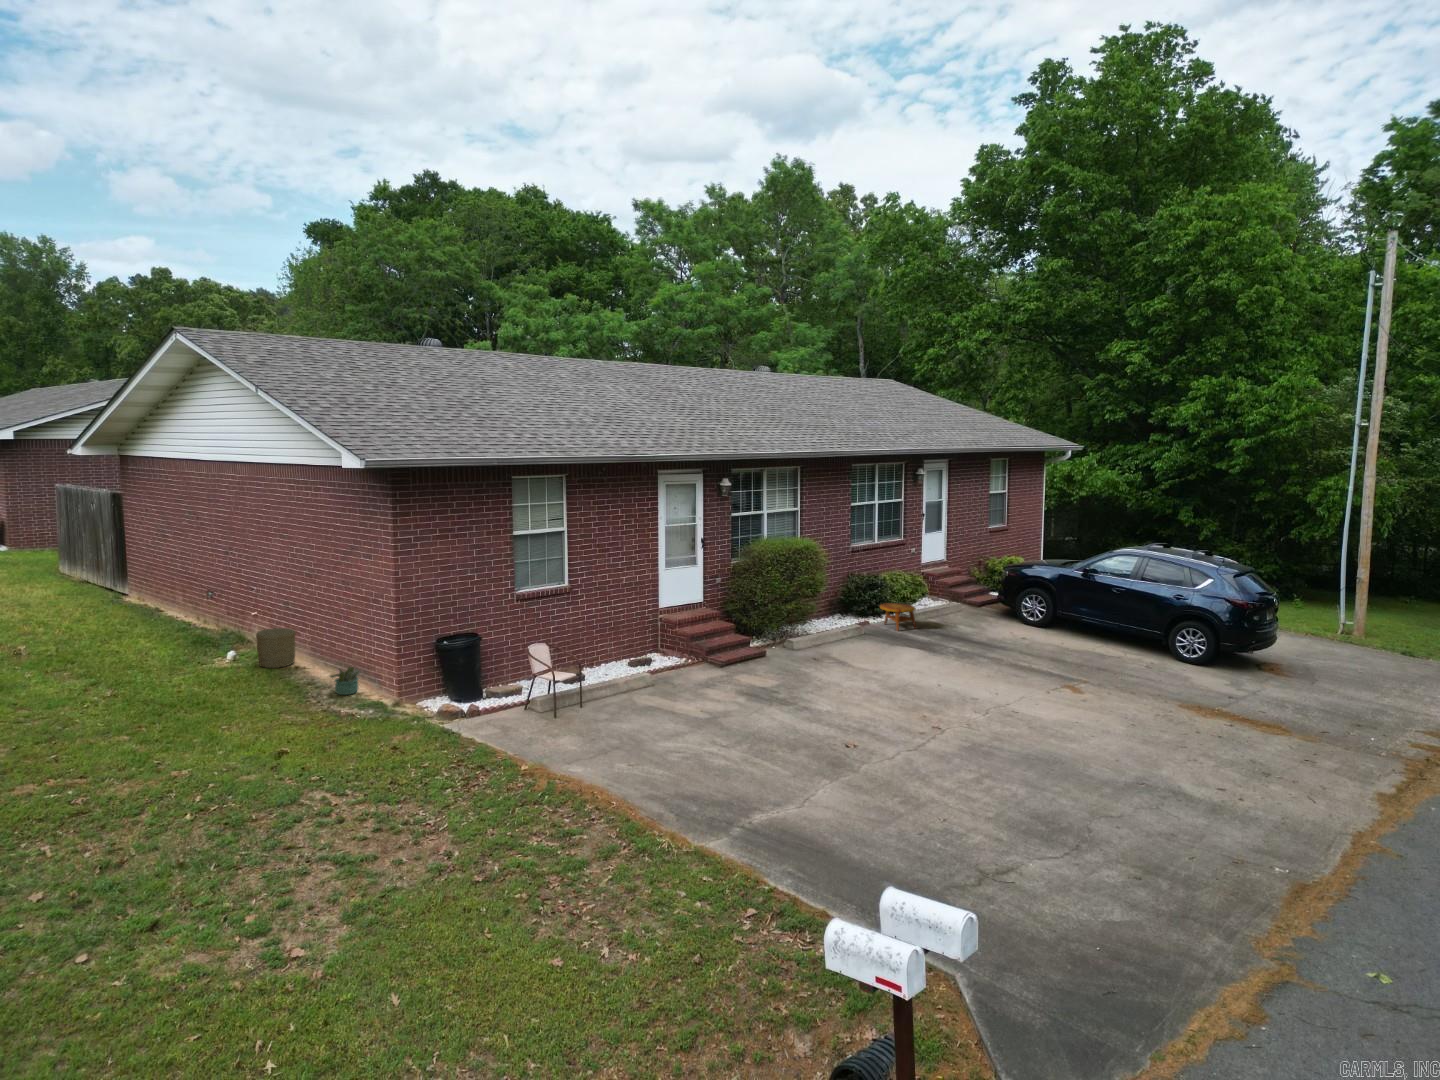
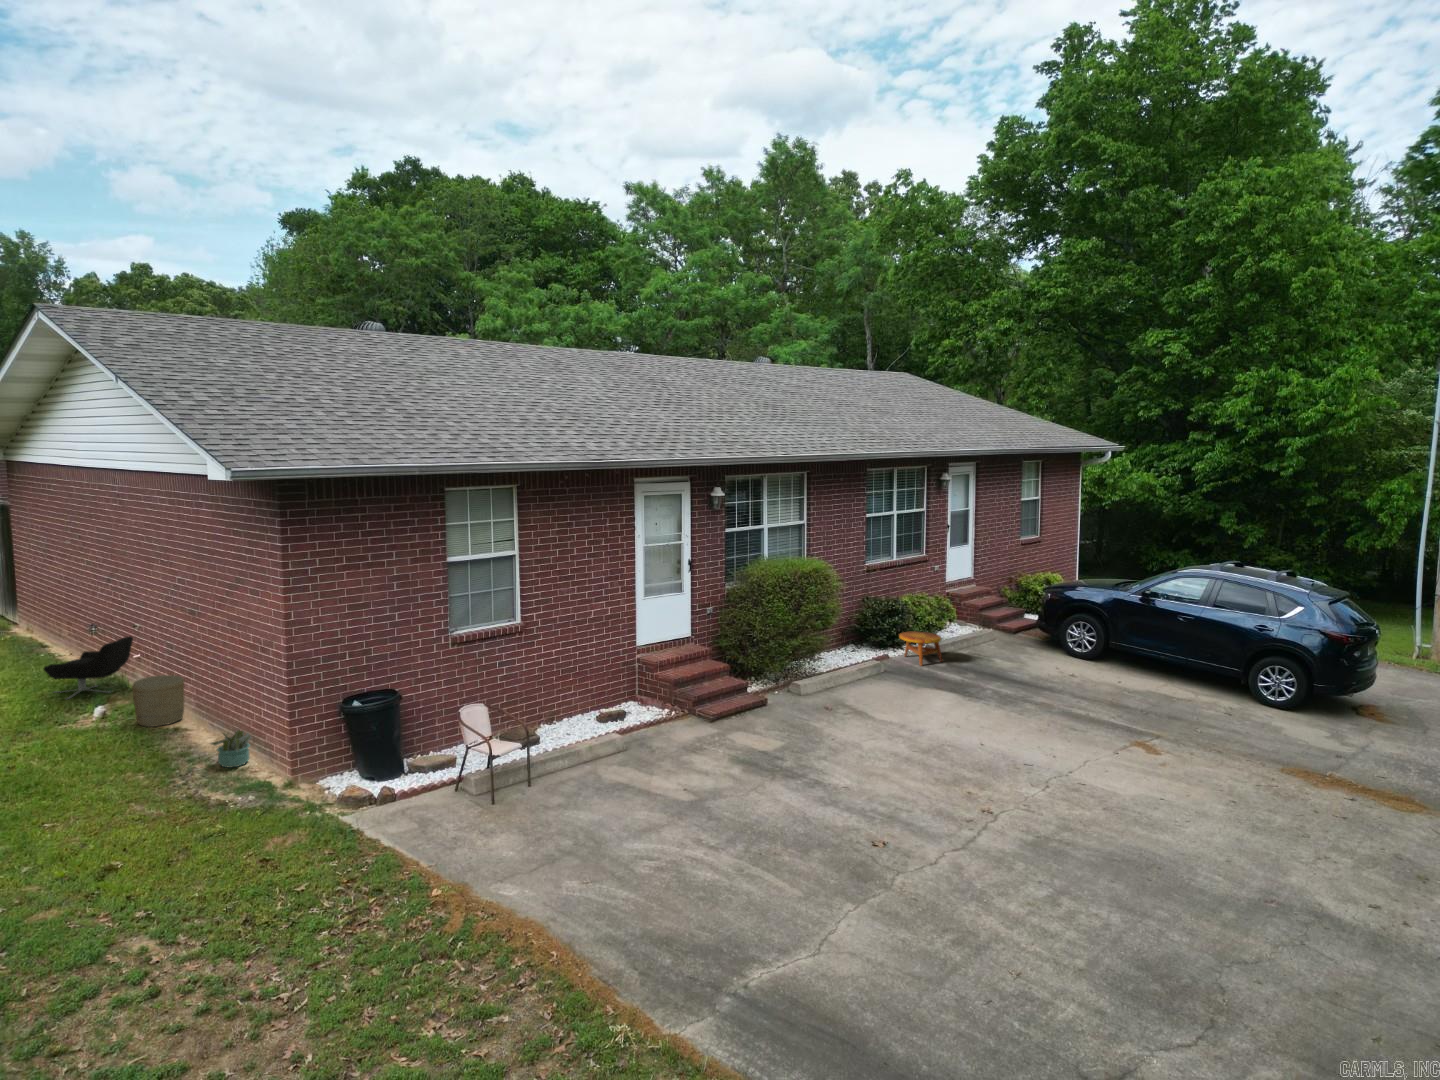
lounge chair: none [177,599,245,649] -> present [44,636,133,699]

